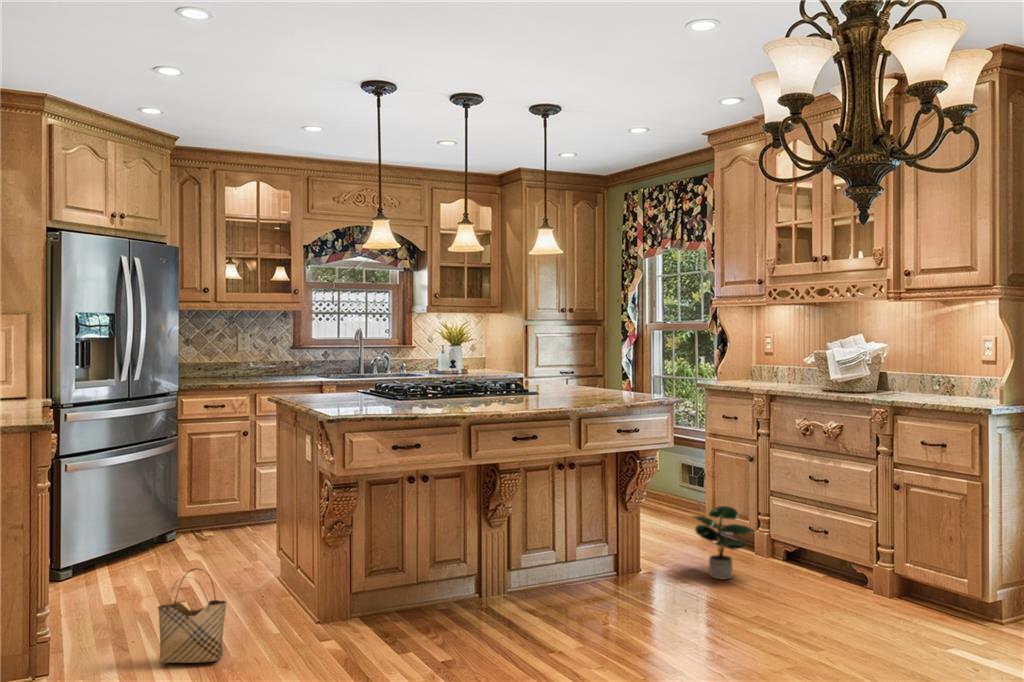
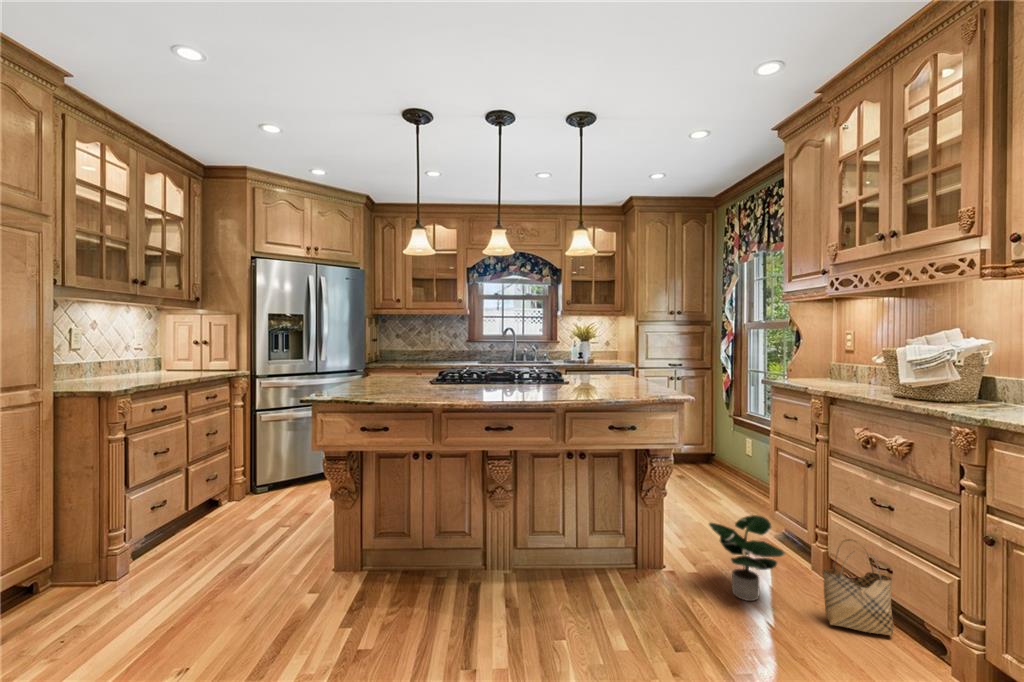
woven basket: present [158,568,227,663] -> present [822,539,893,636]

